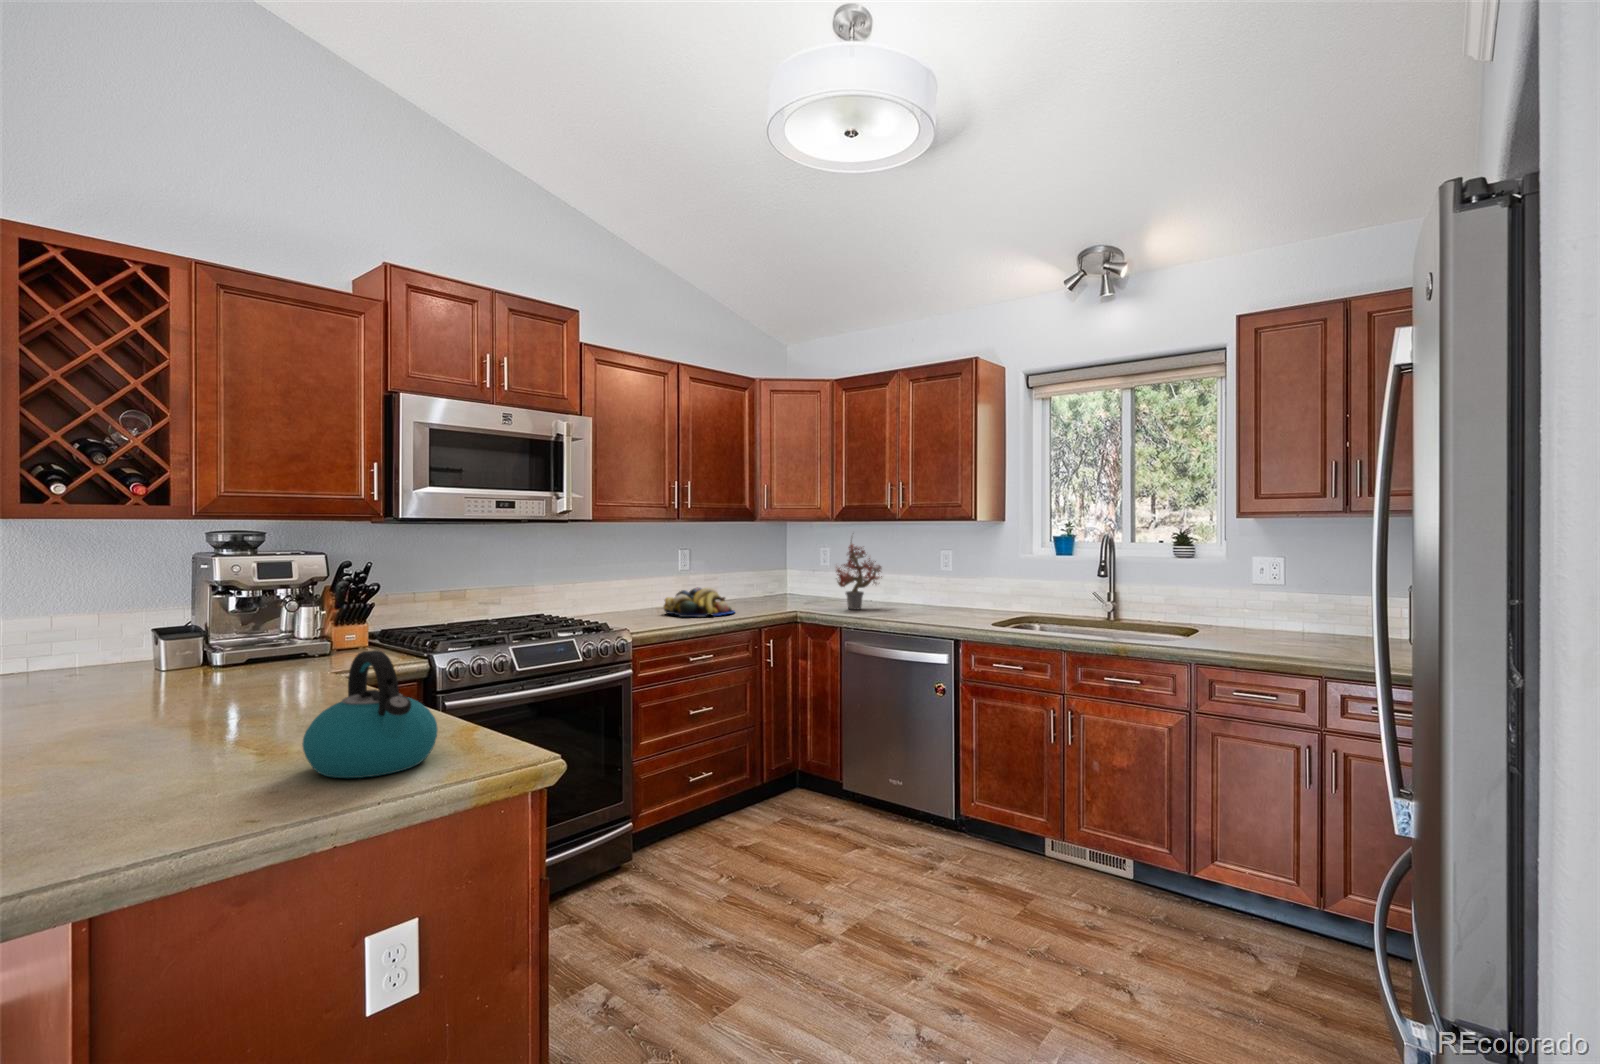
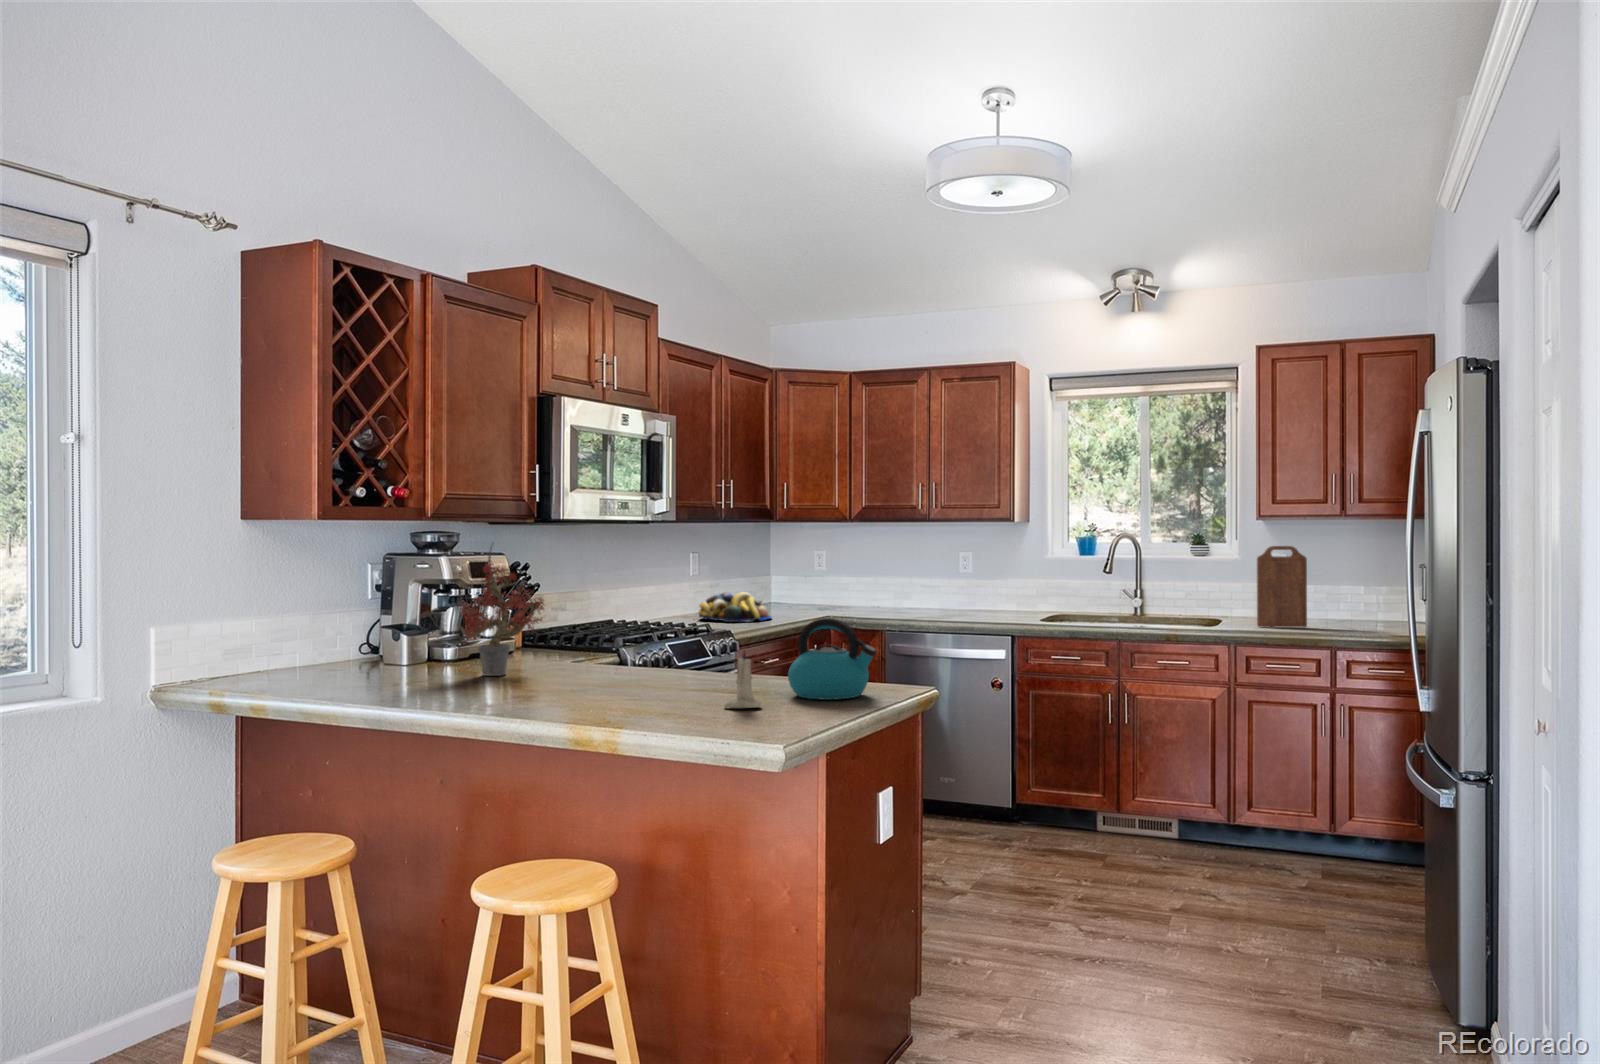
potted plant: present [836,543,882,609] -> present [457,547,544,676]
cutting board: none [1233,547,1298,645] -> present [1257,546,1307,628]
candle: none [141,696,206,795] -> present [724,648,761,708]

